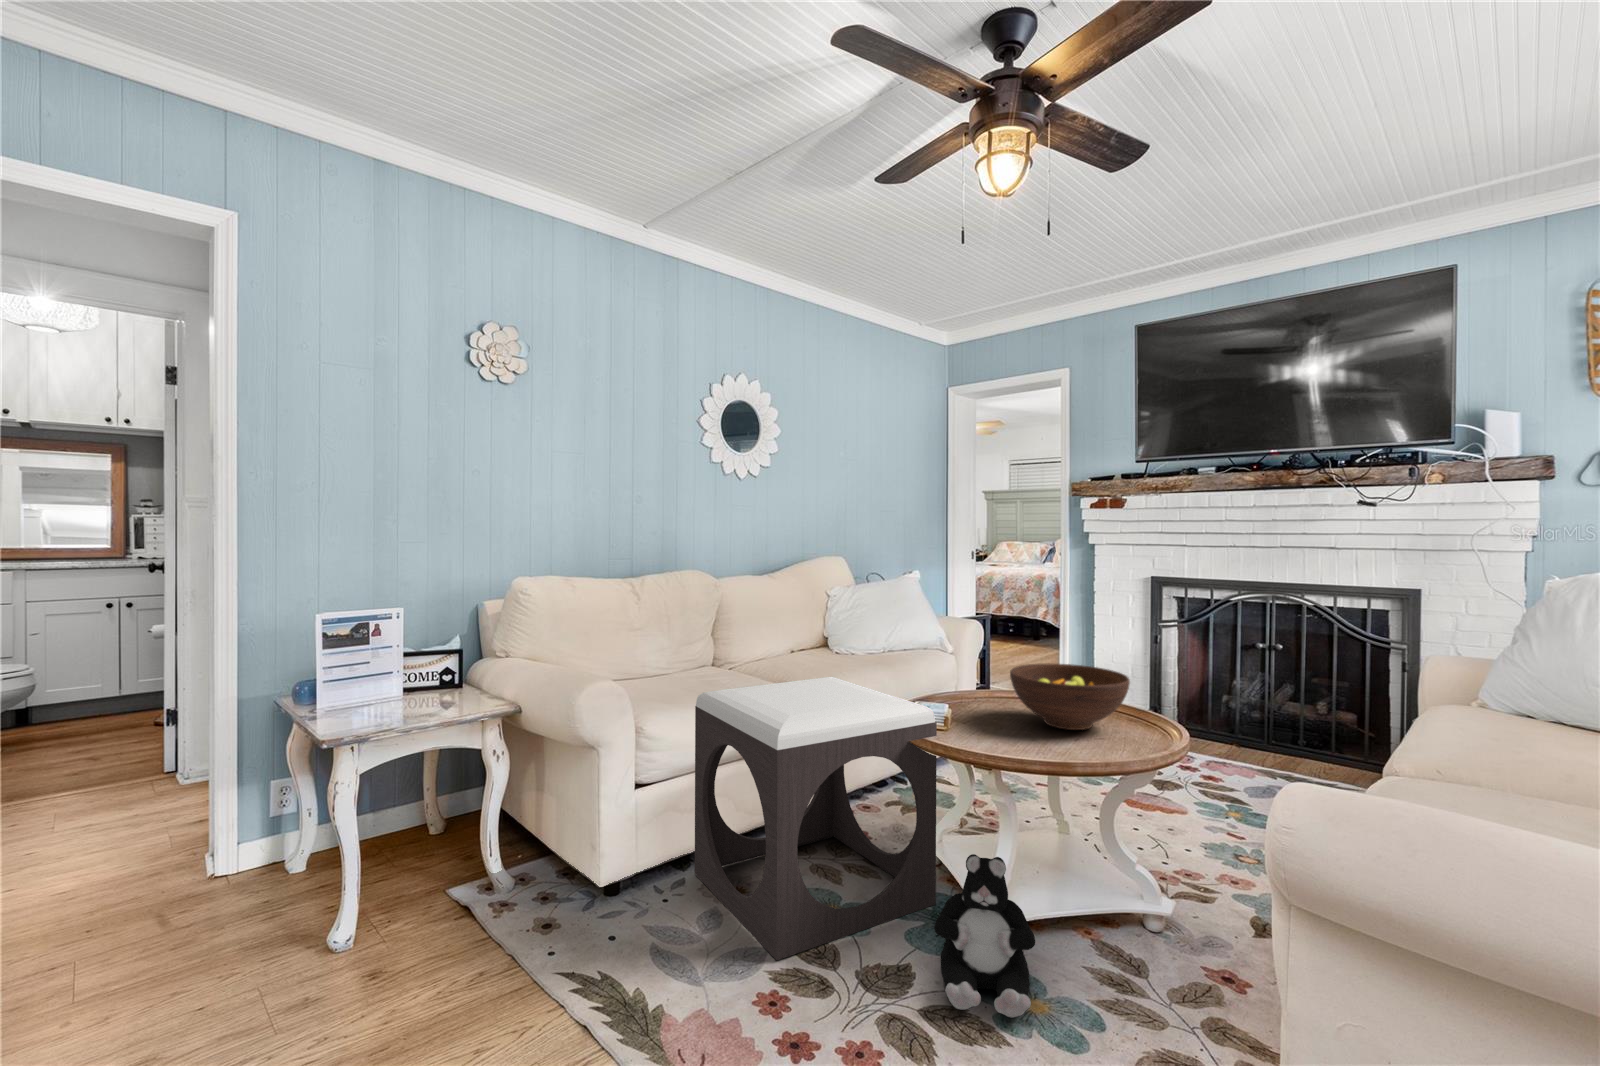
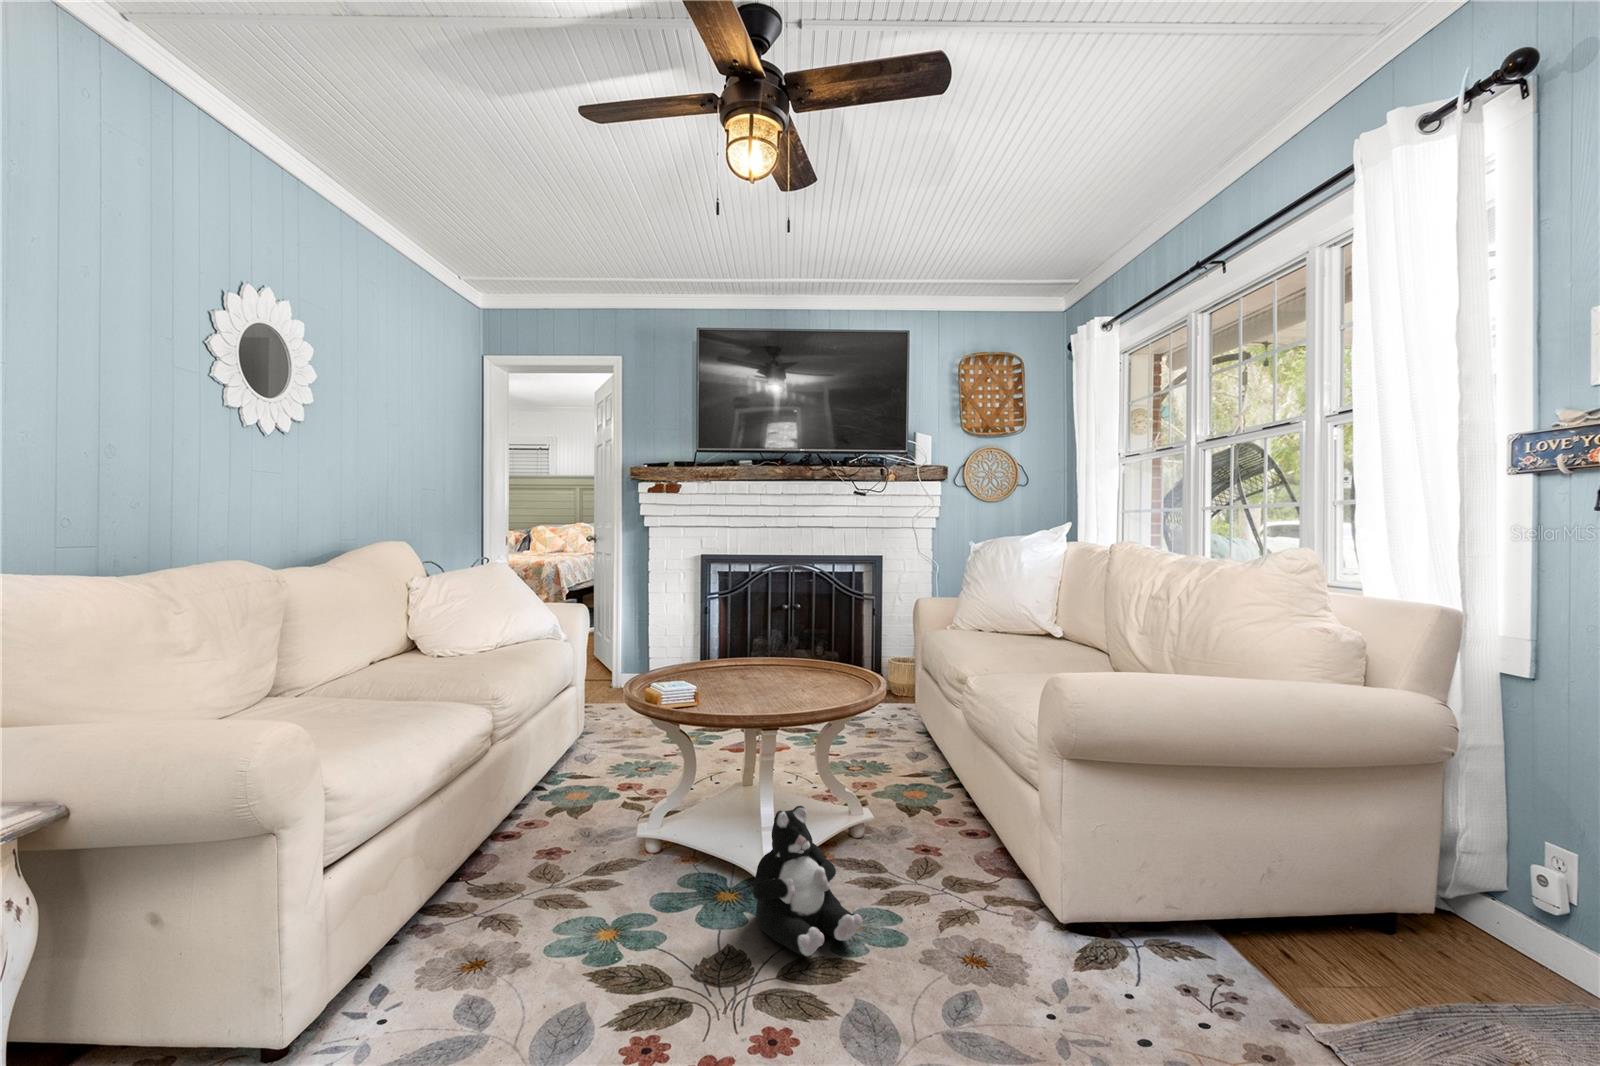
fruit bowl: present [1010,664,1130,730] -> none [724,627,825,684]
footstool: present [695,677,937,960] -> none [387,676,695,1011]

